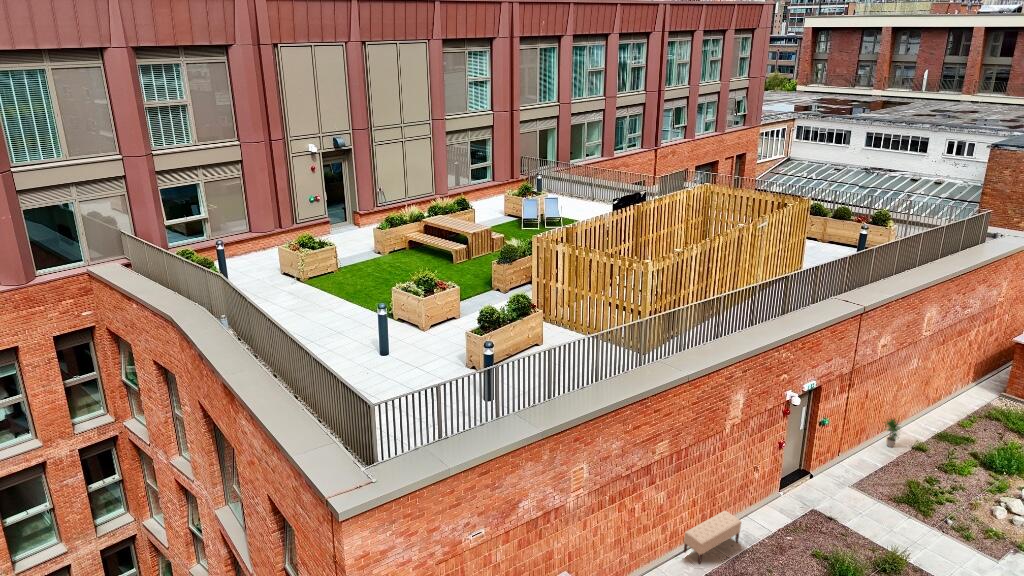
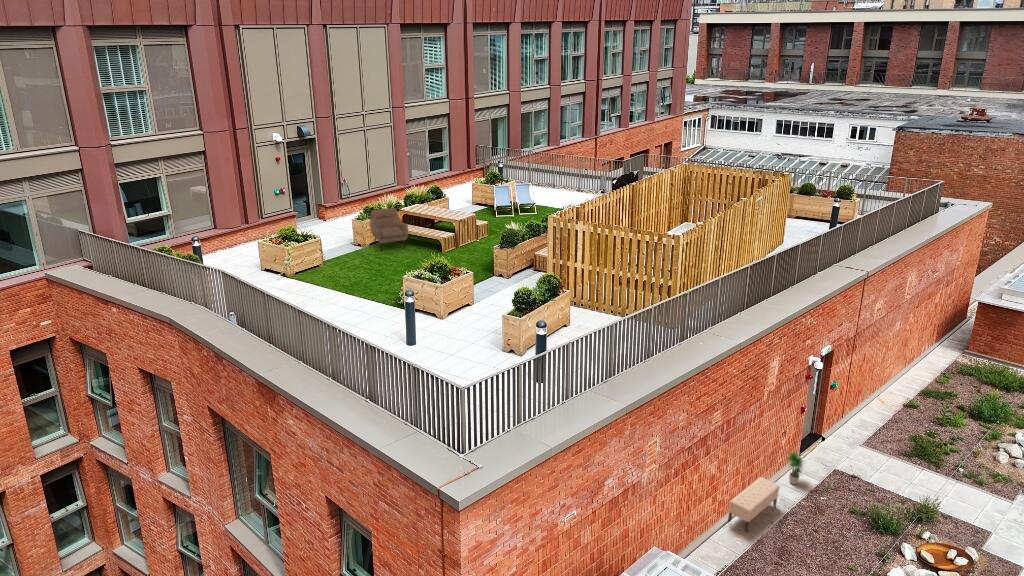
chair: none [387,220,421,261] -> present [370,208,408,251]
potted plant: present [886,419,900,447] -> present [786,452,804,485]

